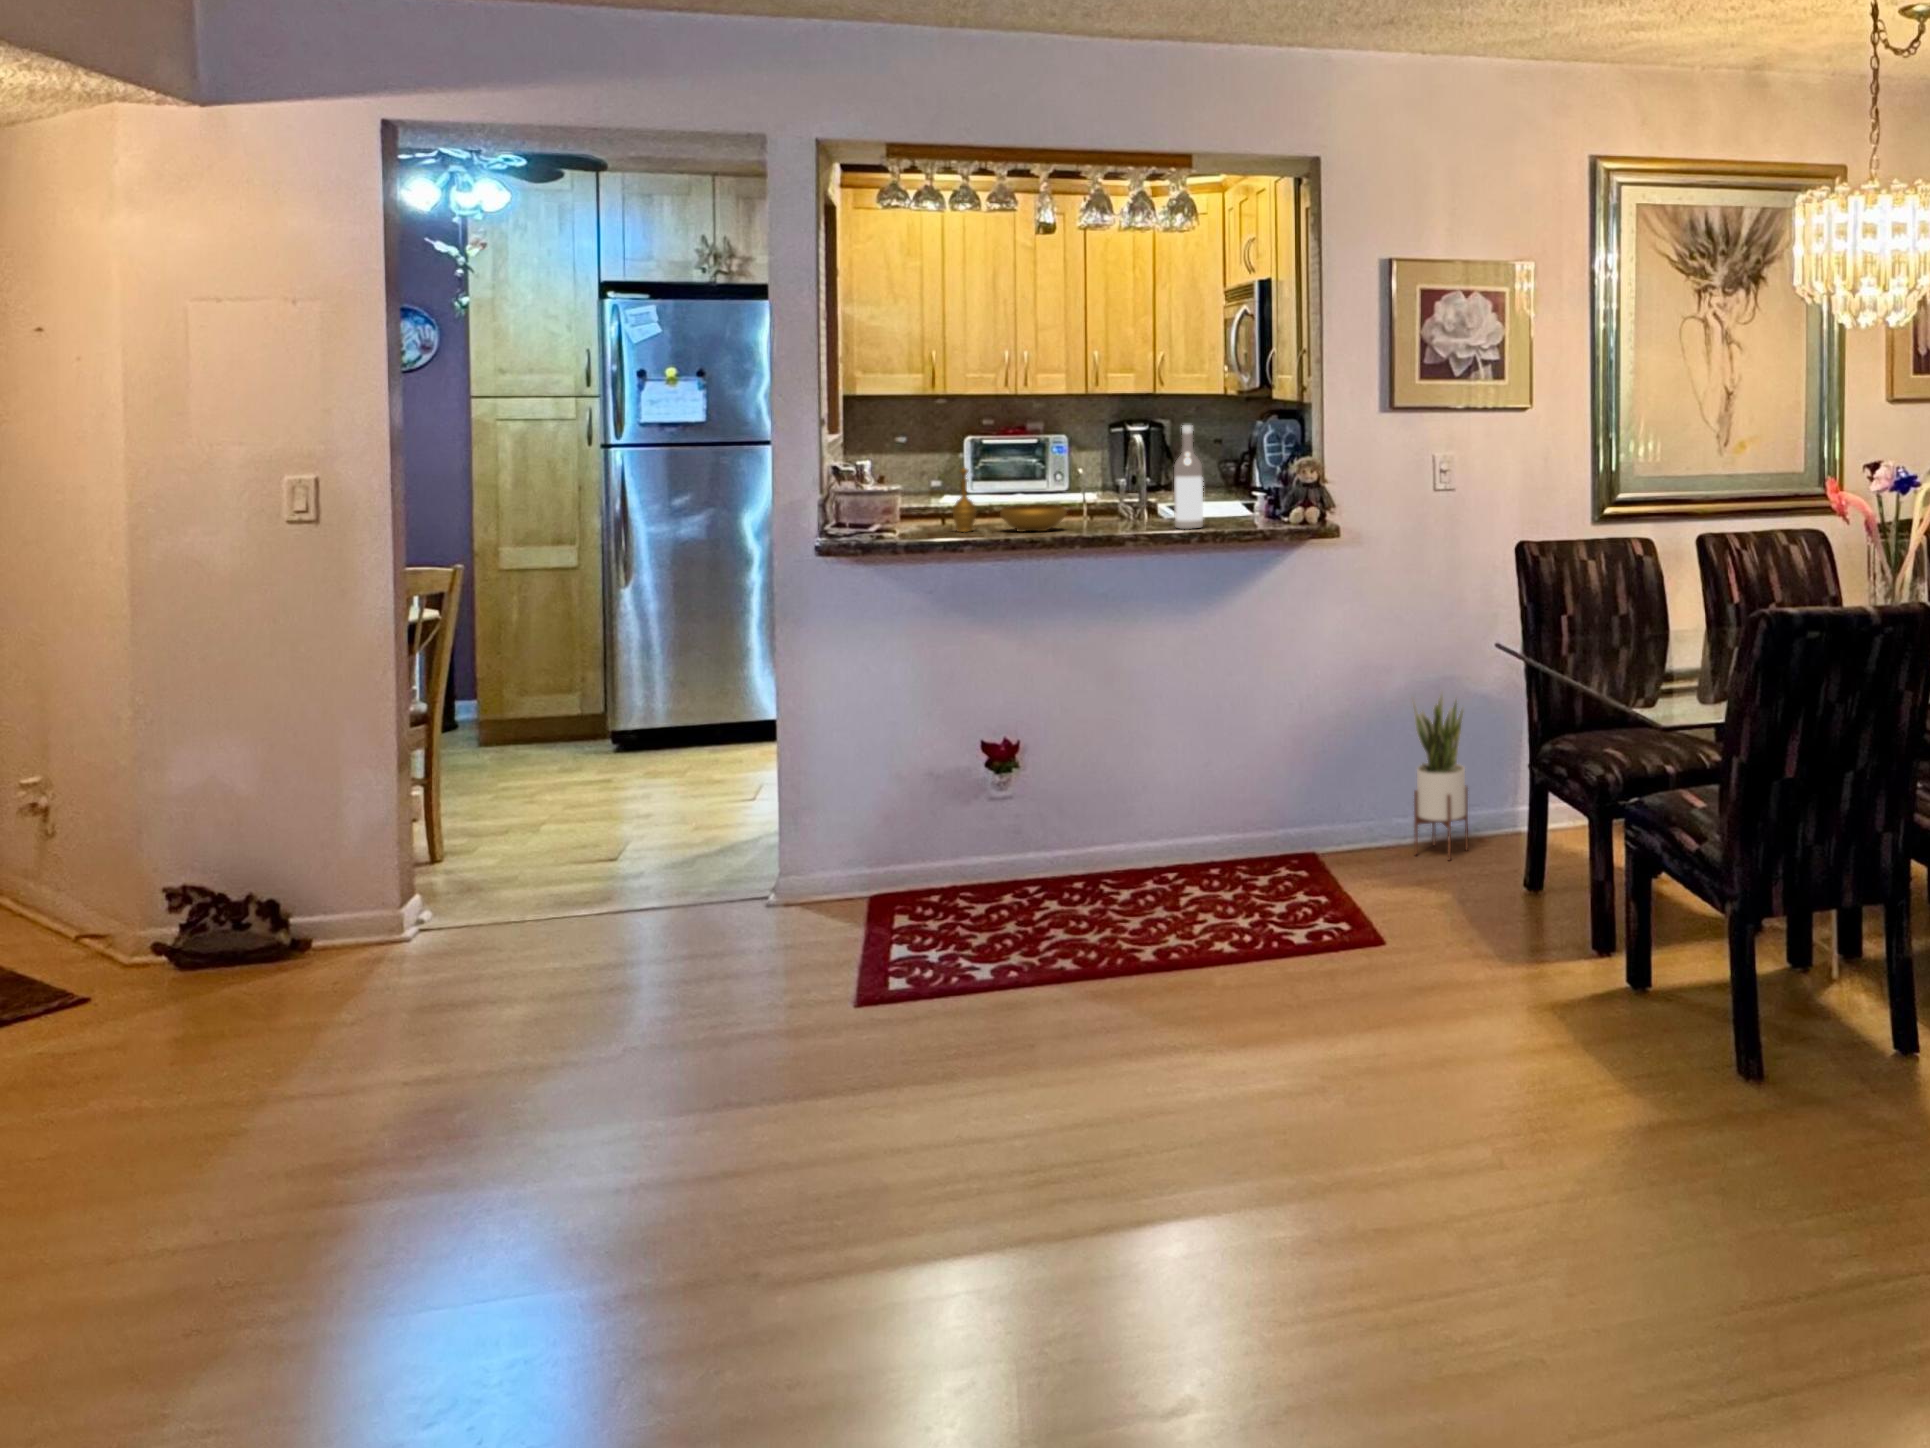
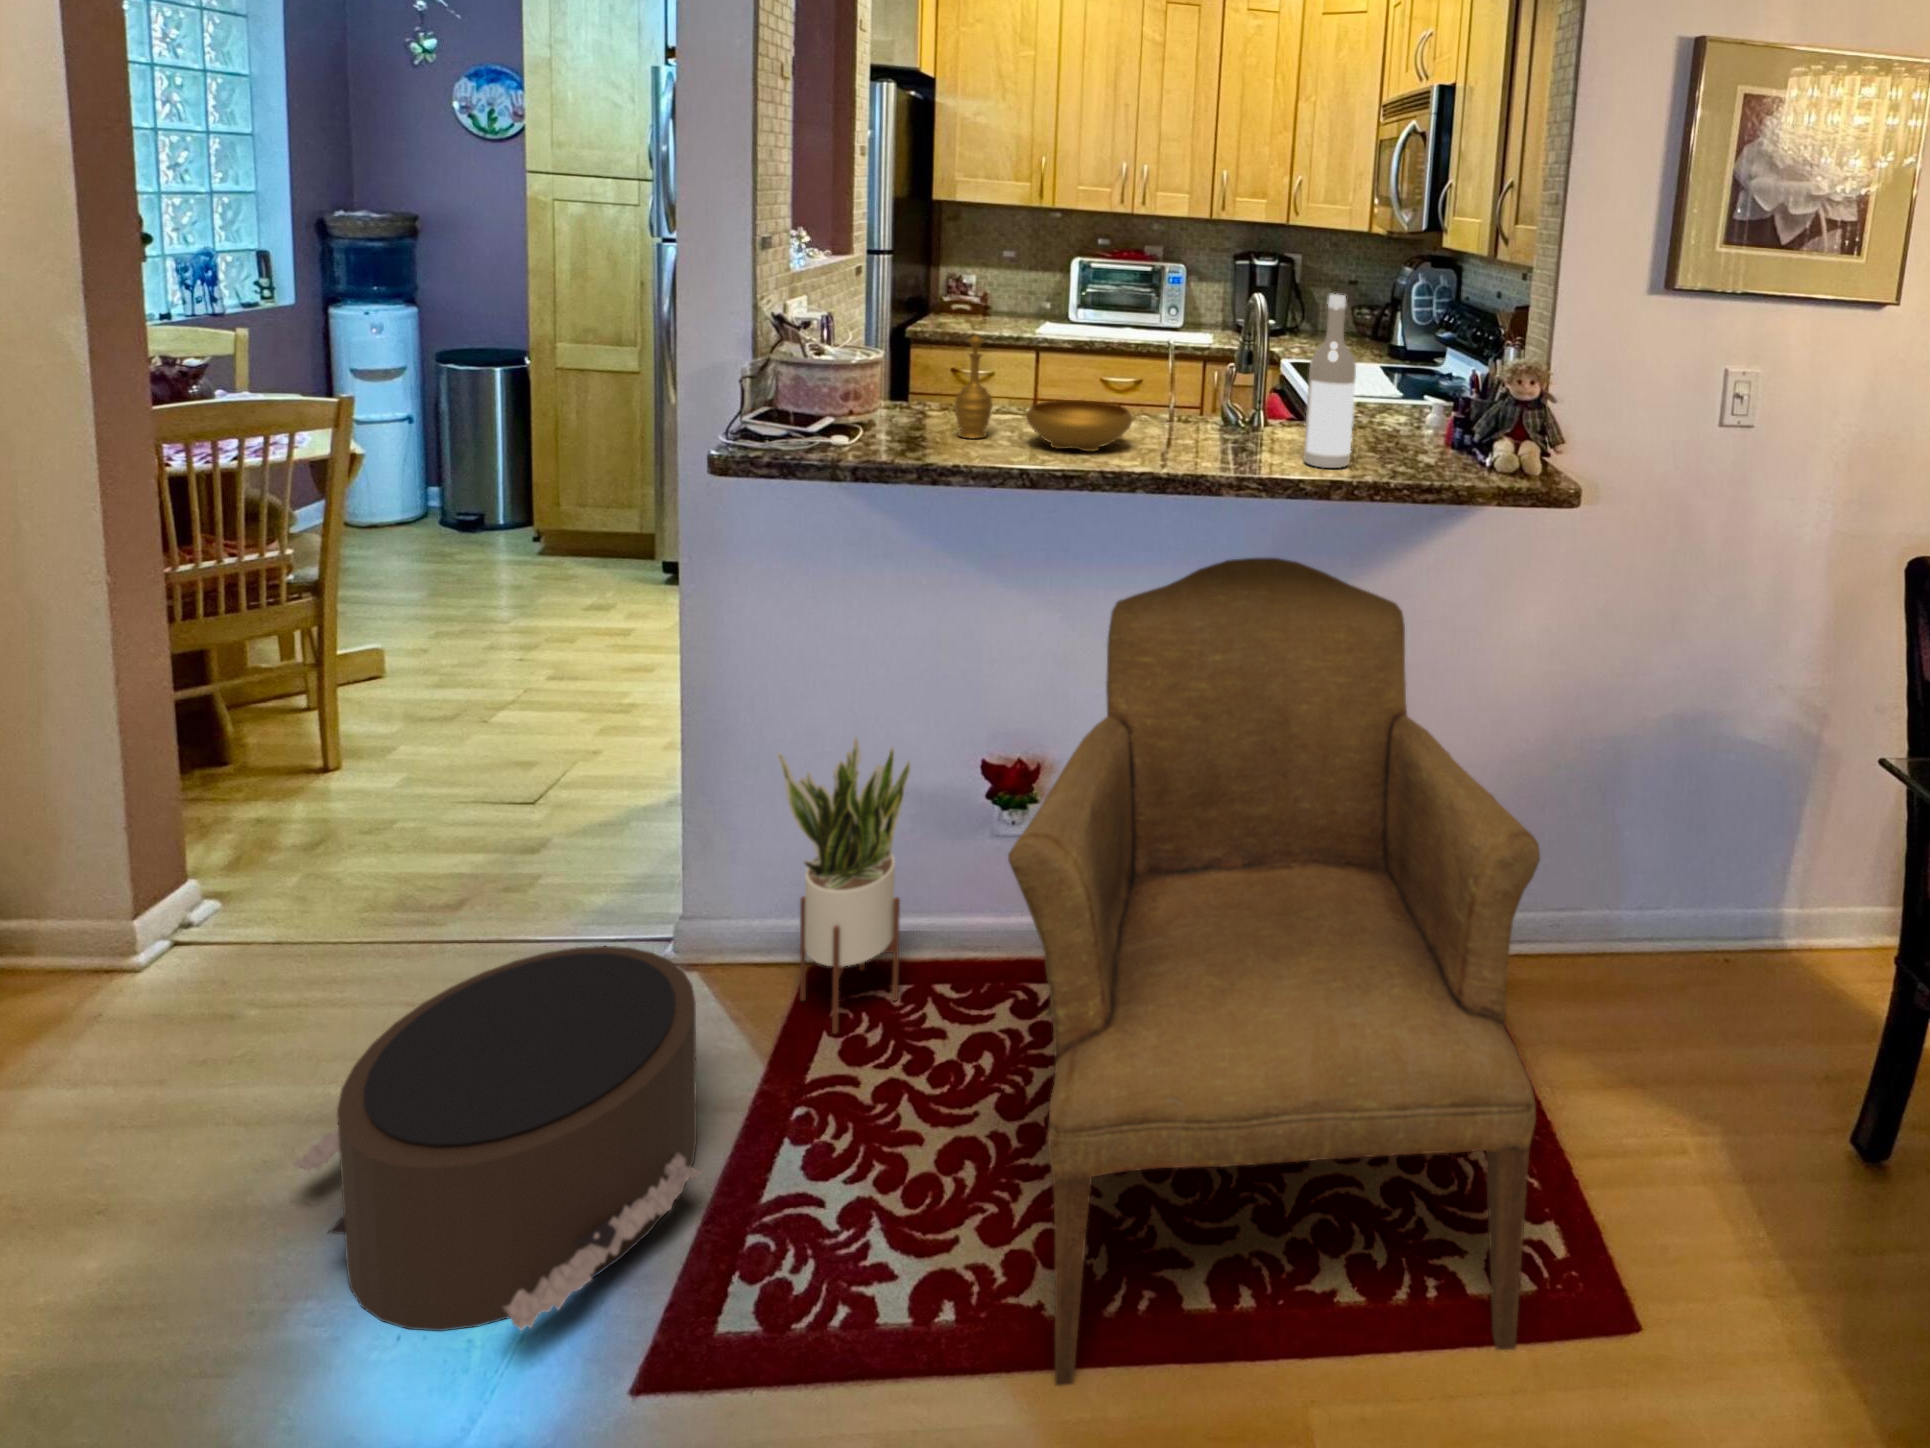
armchair: none [1030,590,1317,976] -> present [1008,558,1540,1386]
potted plant: present [1413,693,1468,860] -> present [777,738,910,1034]
pouf: none [619,848,862,998] -> present [294,946,702,1331]

